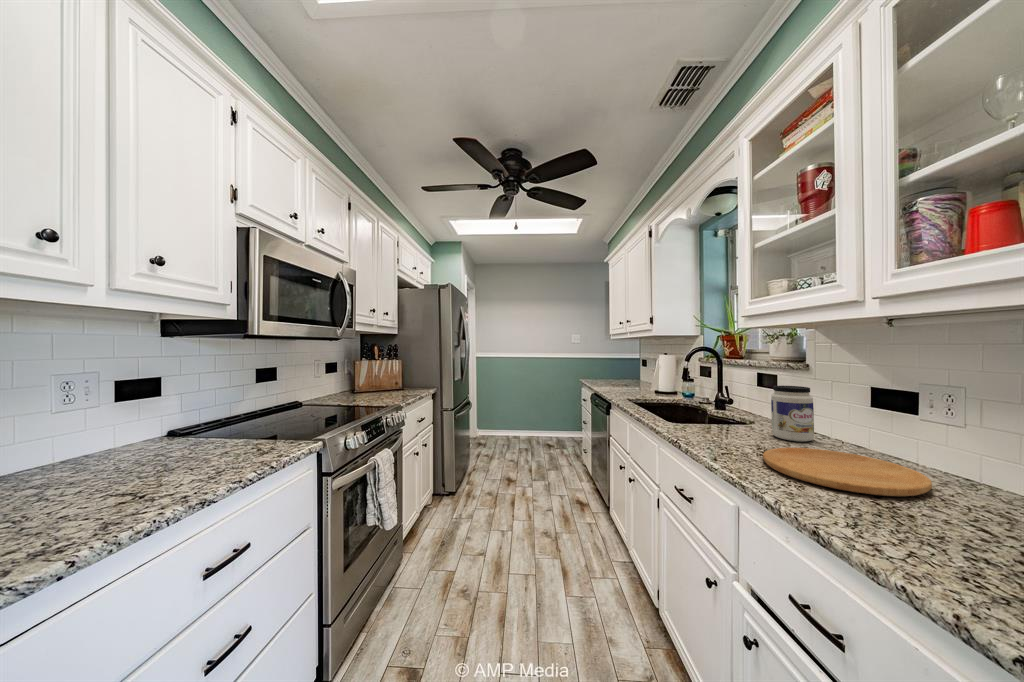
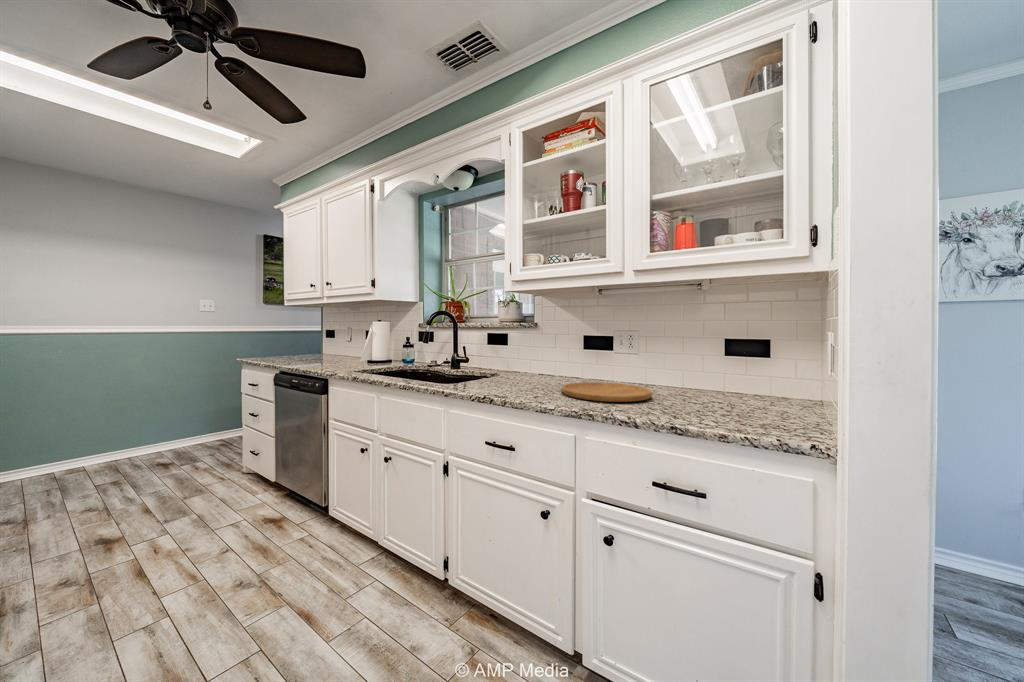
jar: present [771,386,814,441] -> none [530,340,557,382]

